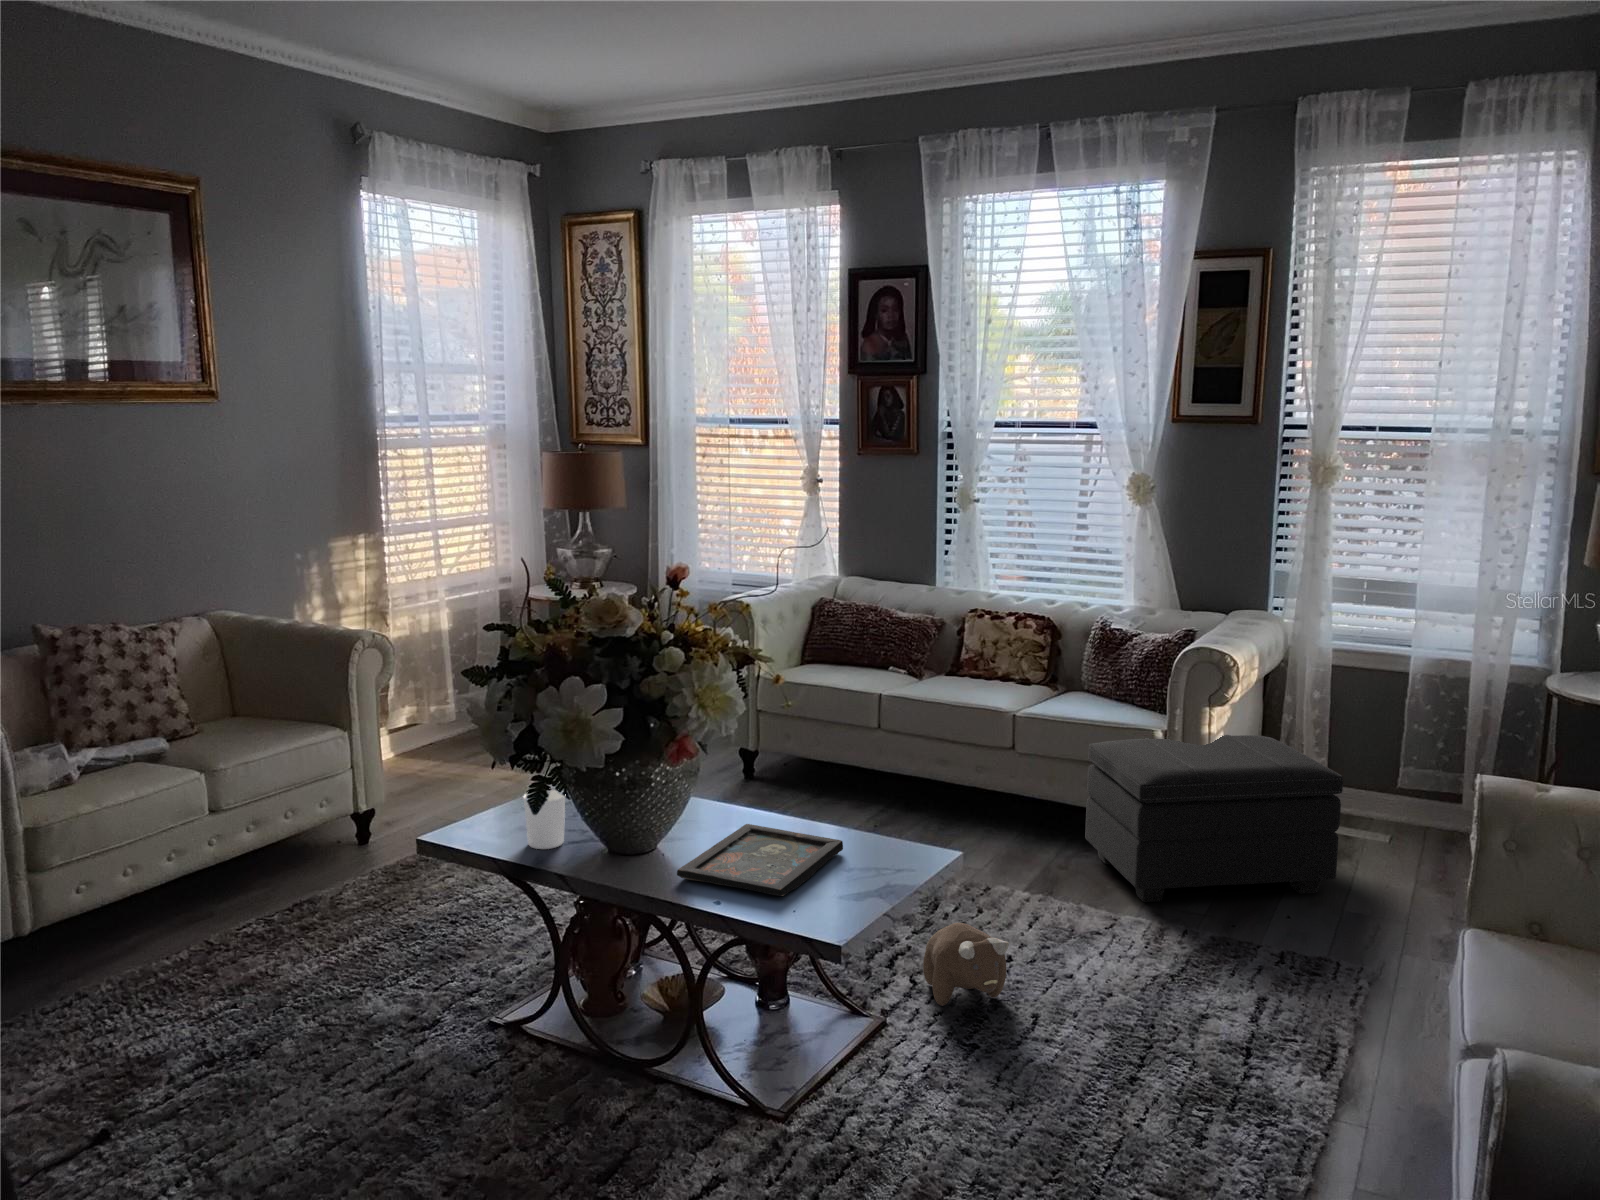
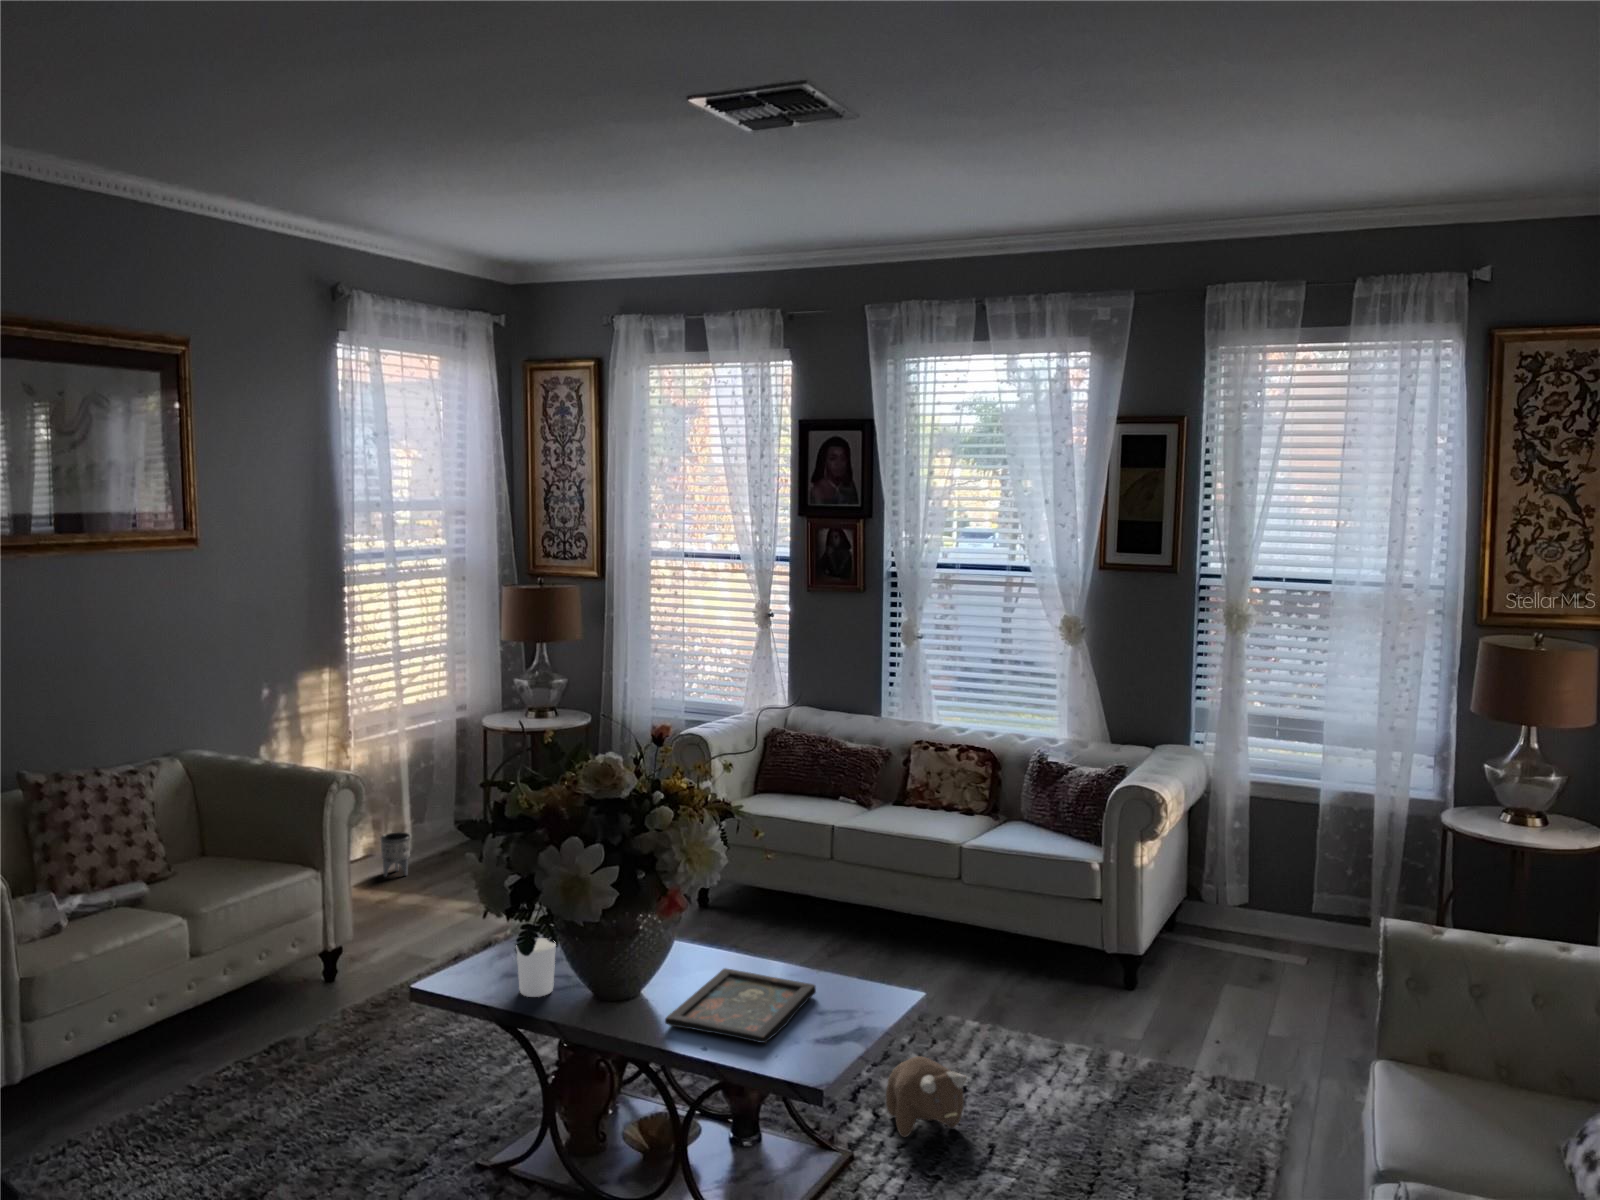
planter: none [419,705,449,750] -> present [380,832,410,877]
footstool: present [1085,735,1343,902] -> none [1028,865,1263,1027]

